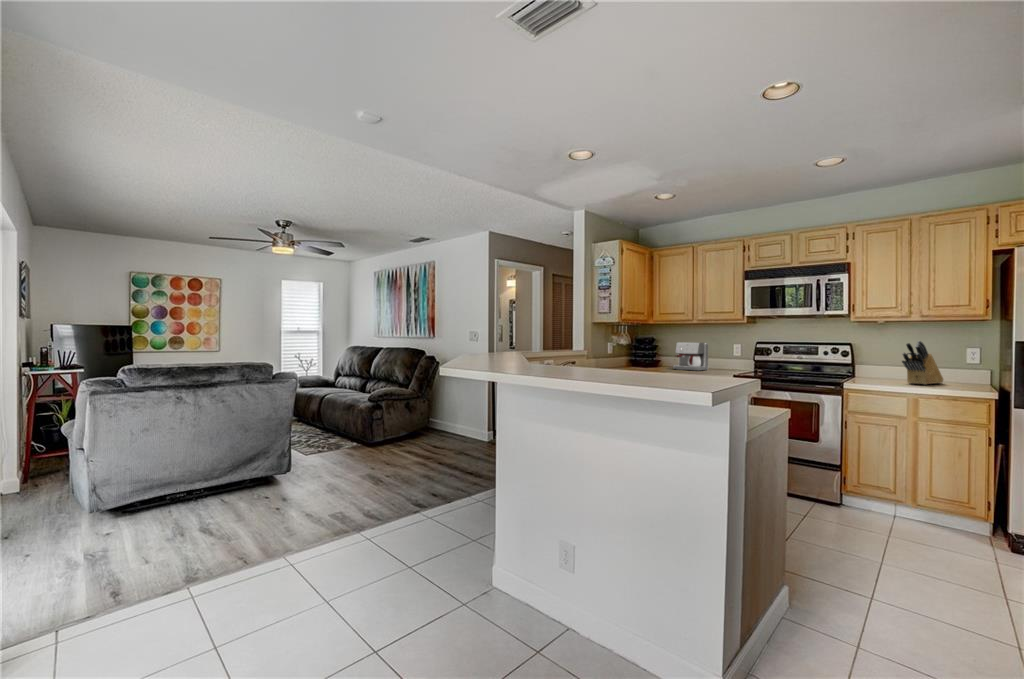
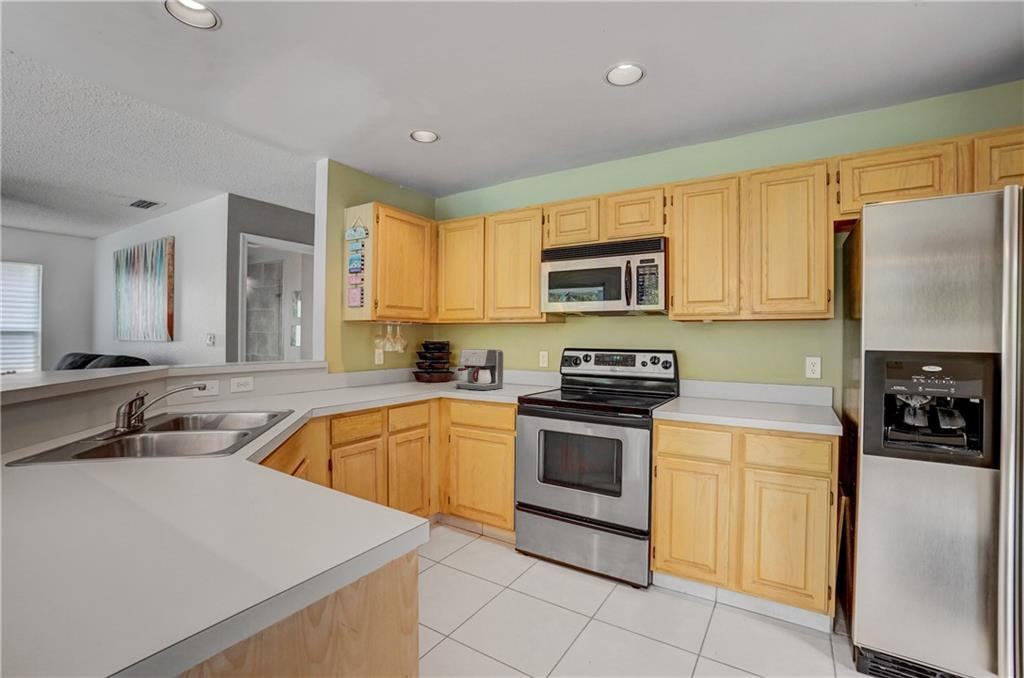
knife block: present [902,341,943,385] -> none [725,348,778,411]

